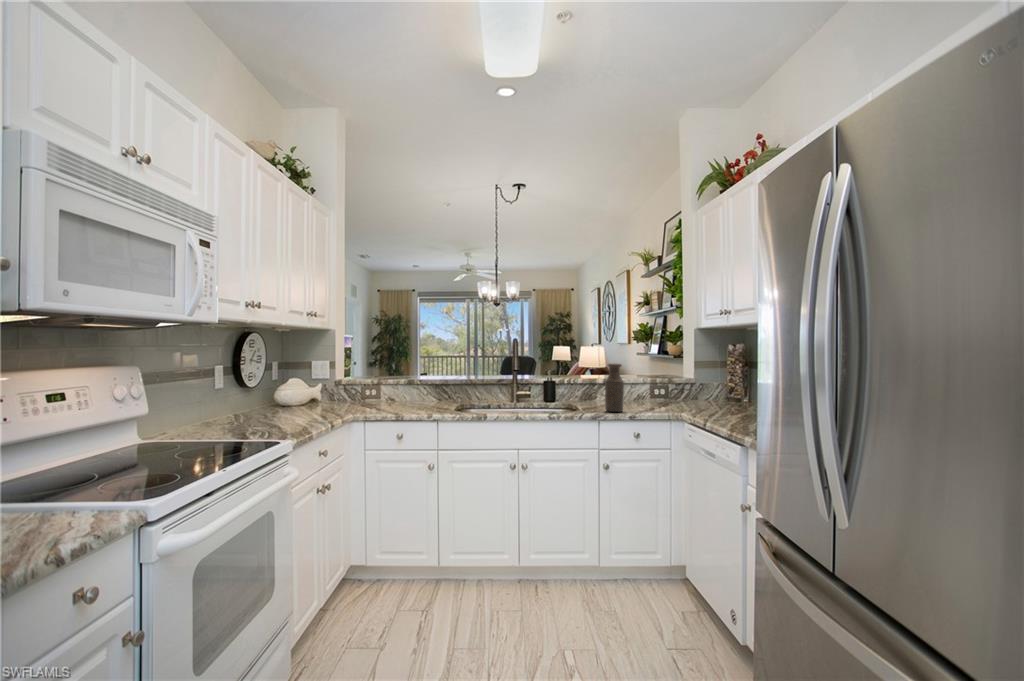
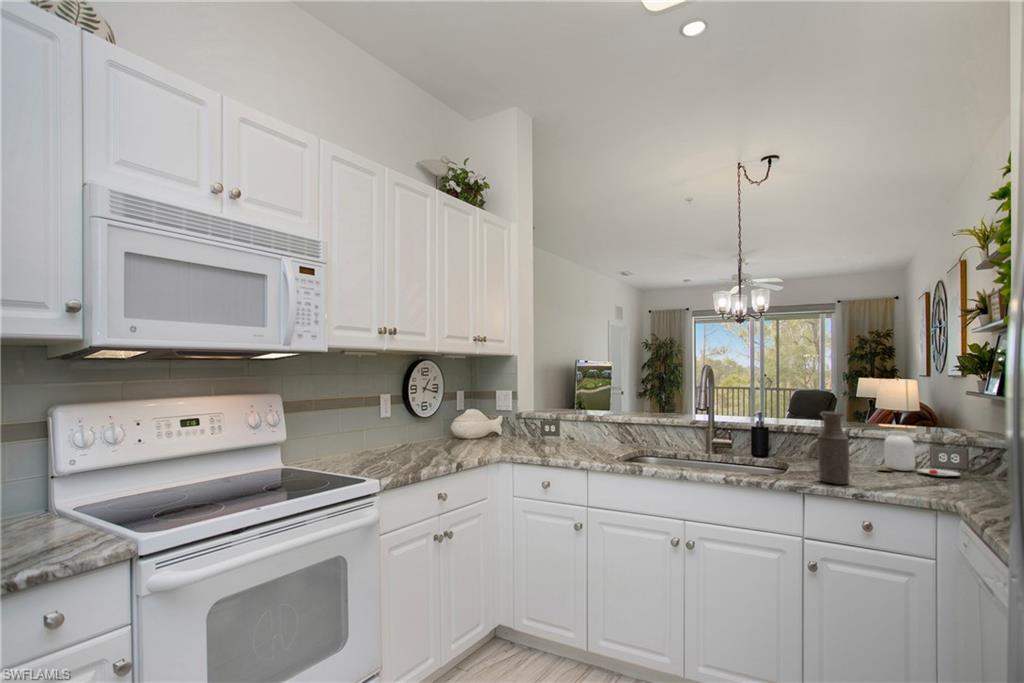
jar: none [624,376,667,403] -> present [877,431,960,477]

